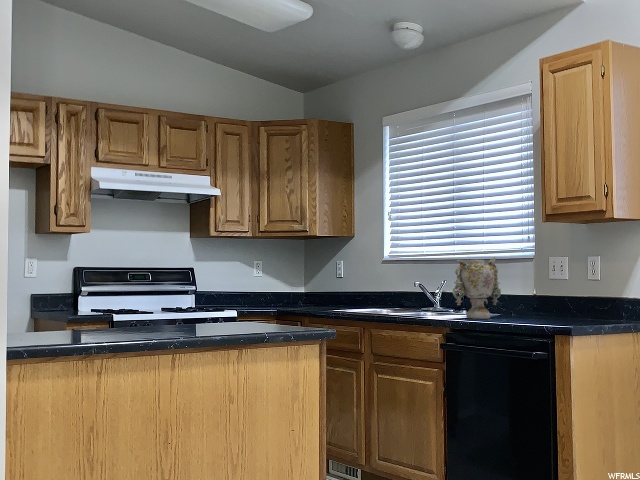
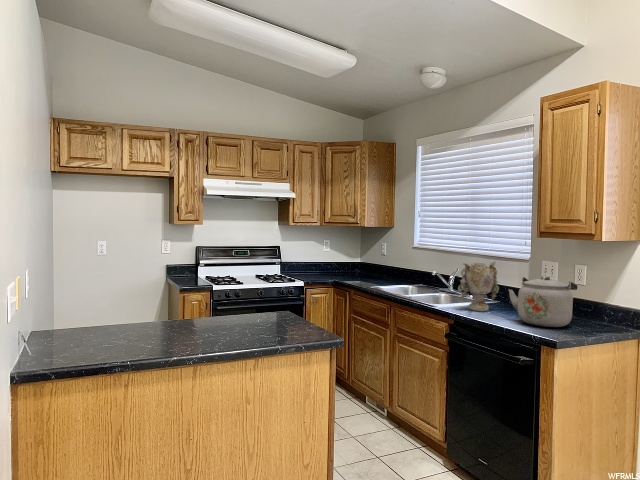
kettle: none [514,264,591,321] -> present [509,276,577,327]

